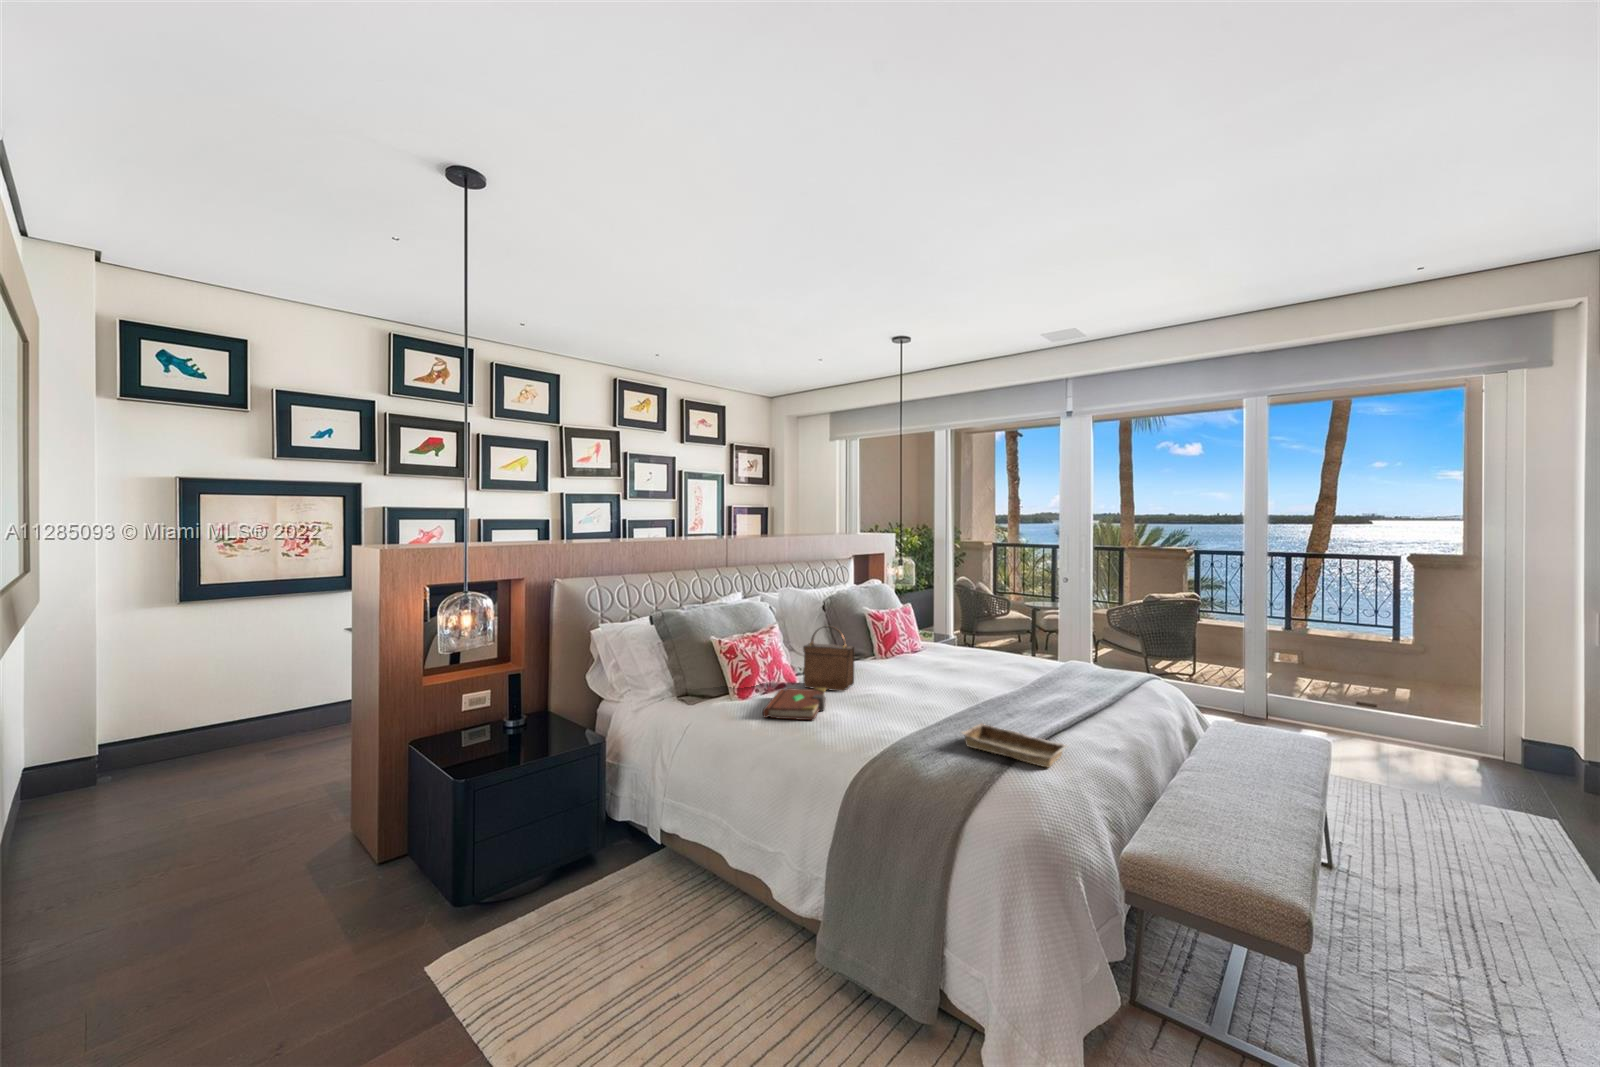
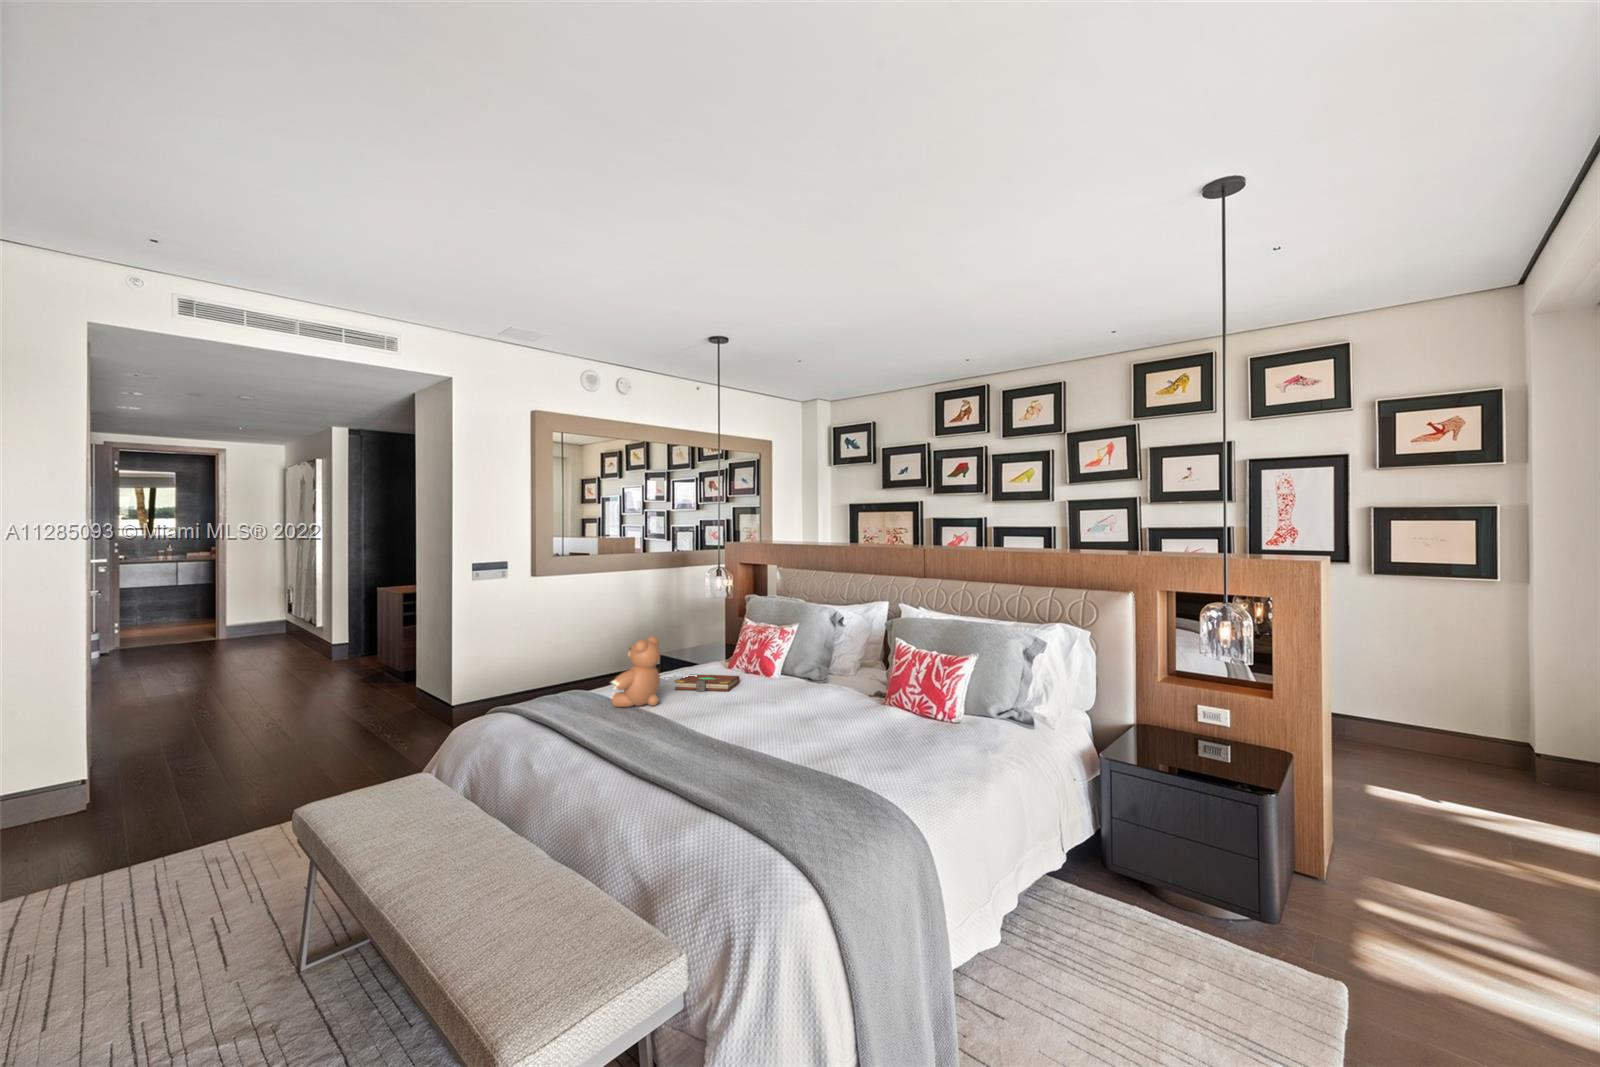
handbag: present [803,626,854,691] -> none [748,638,783,697]
teddy bear: none [852,635,947,739] -> present [612,636,660,707]
tray: present [962,723,1068,768] -> none [527,704,608,733]

